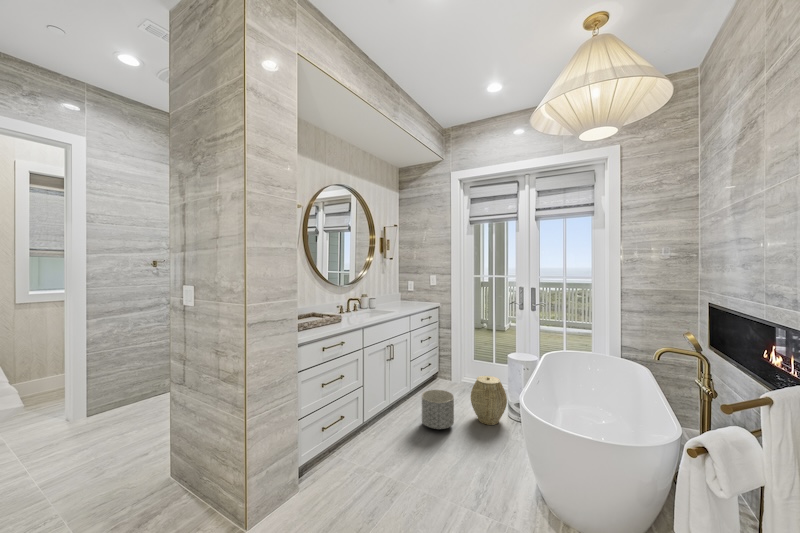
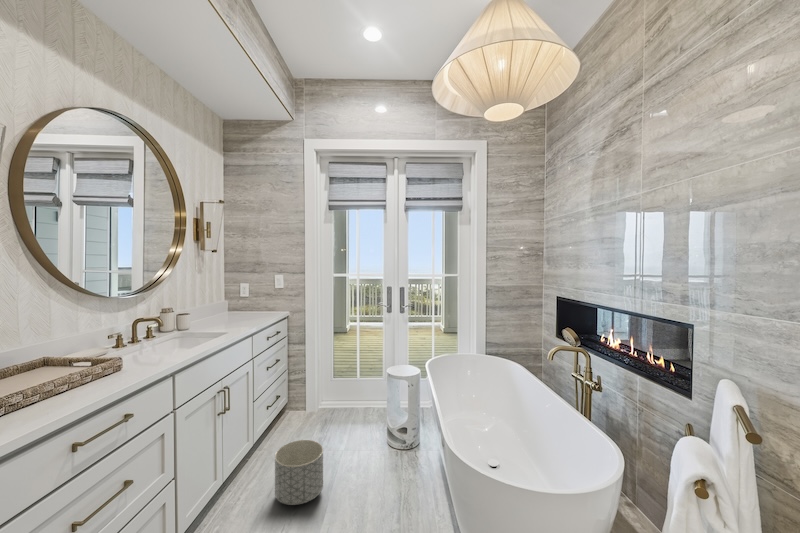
woven basket: present [471,376,507,425] -> none [342,405,387,471]

